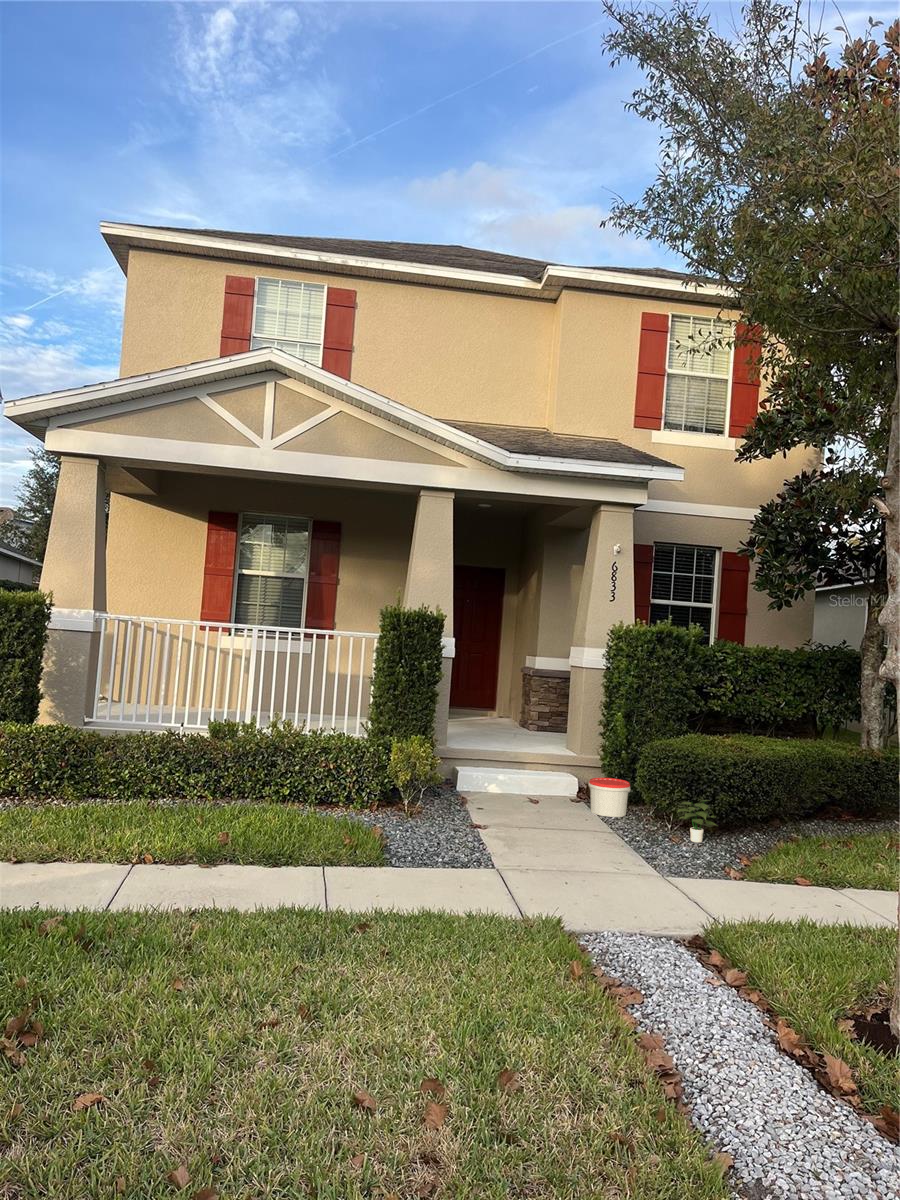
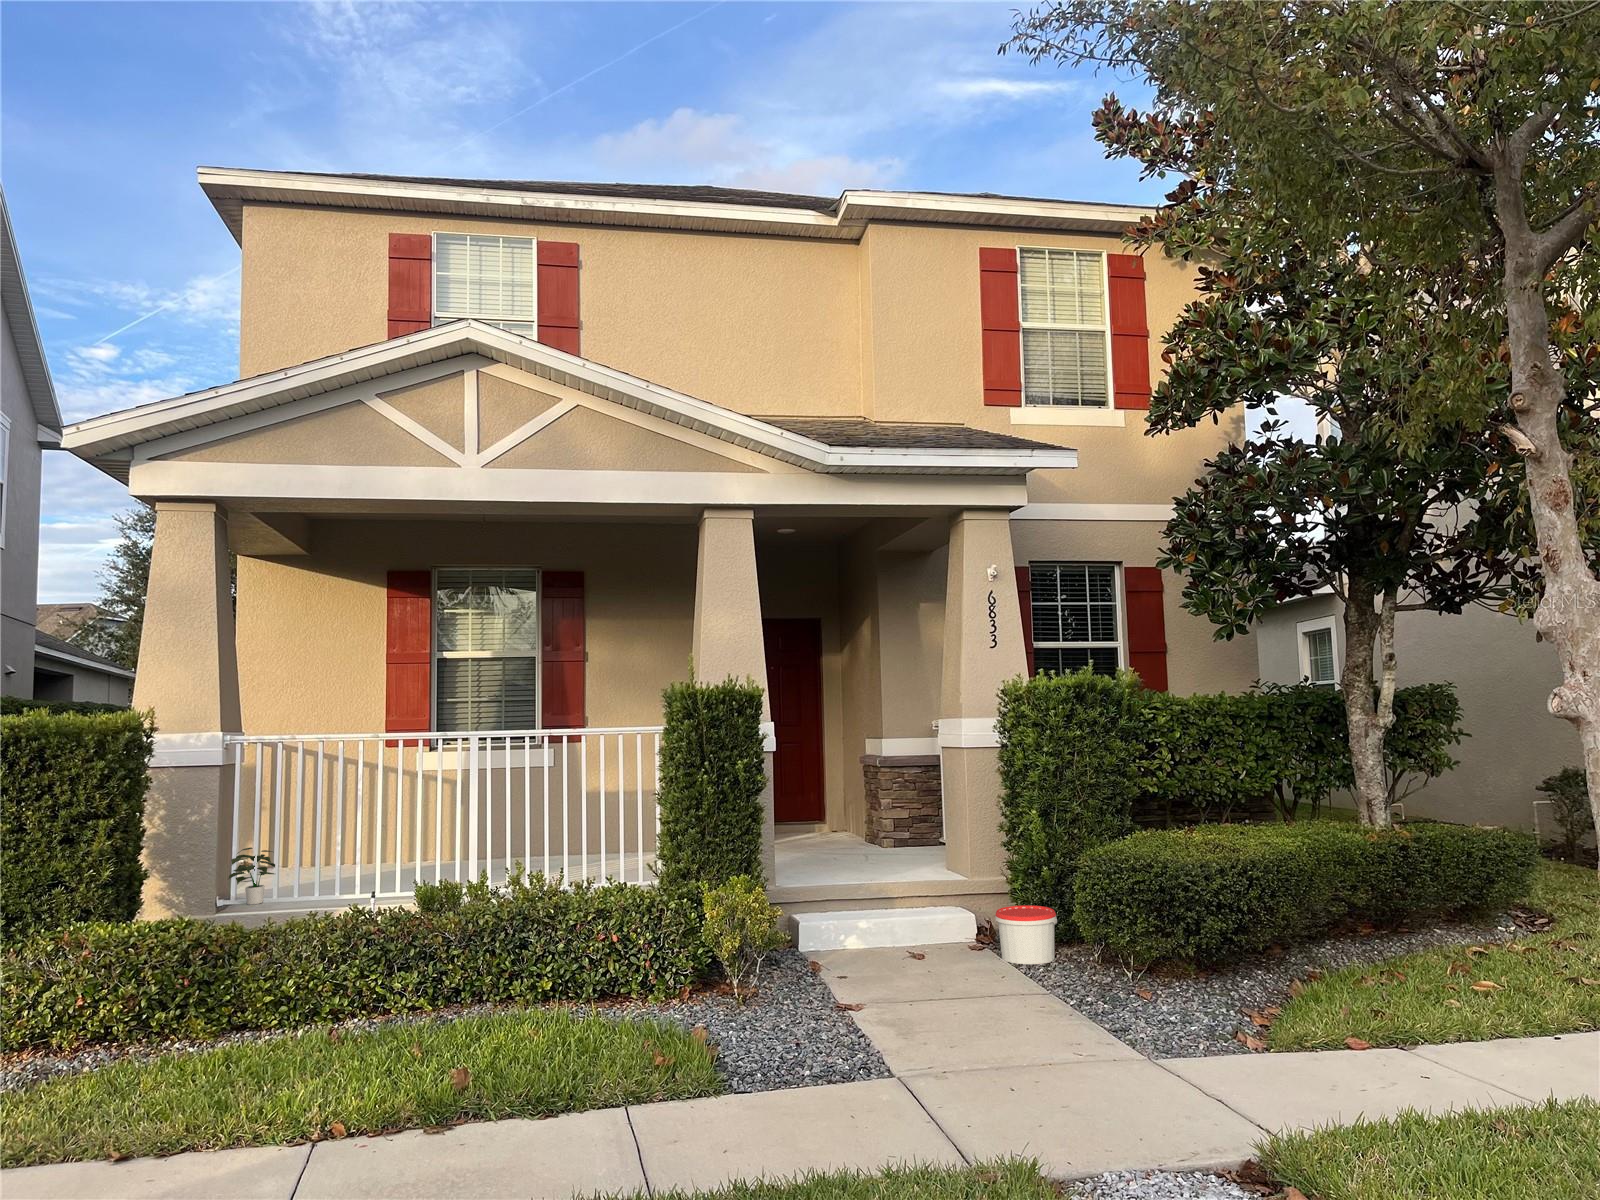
potted plant: present [677,800,717,843] -> present [229,848,275,905]

